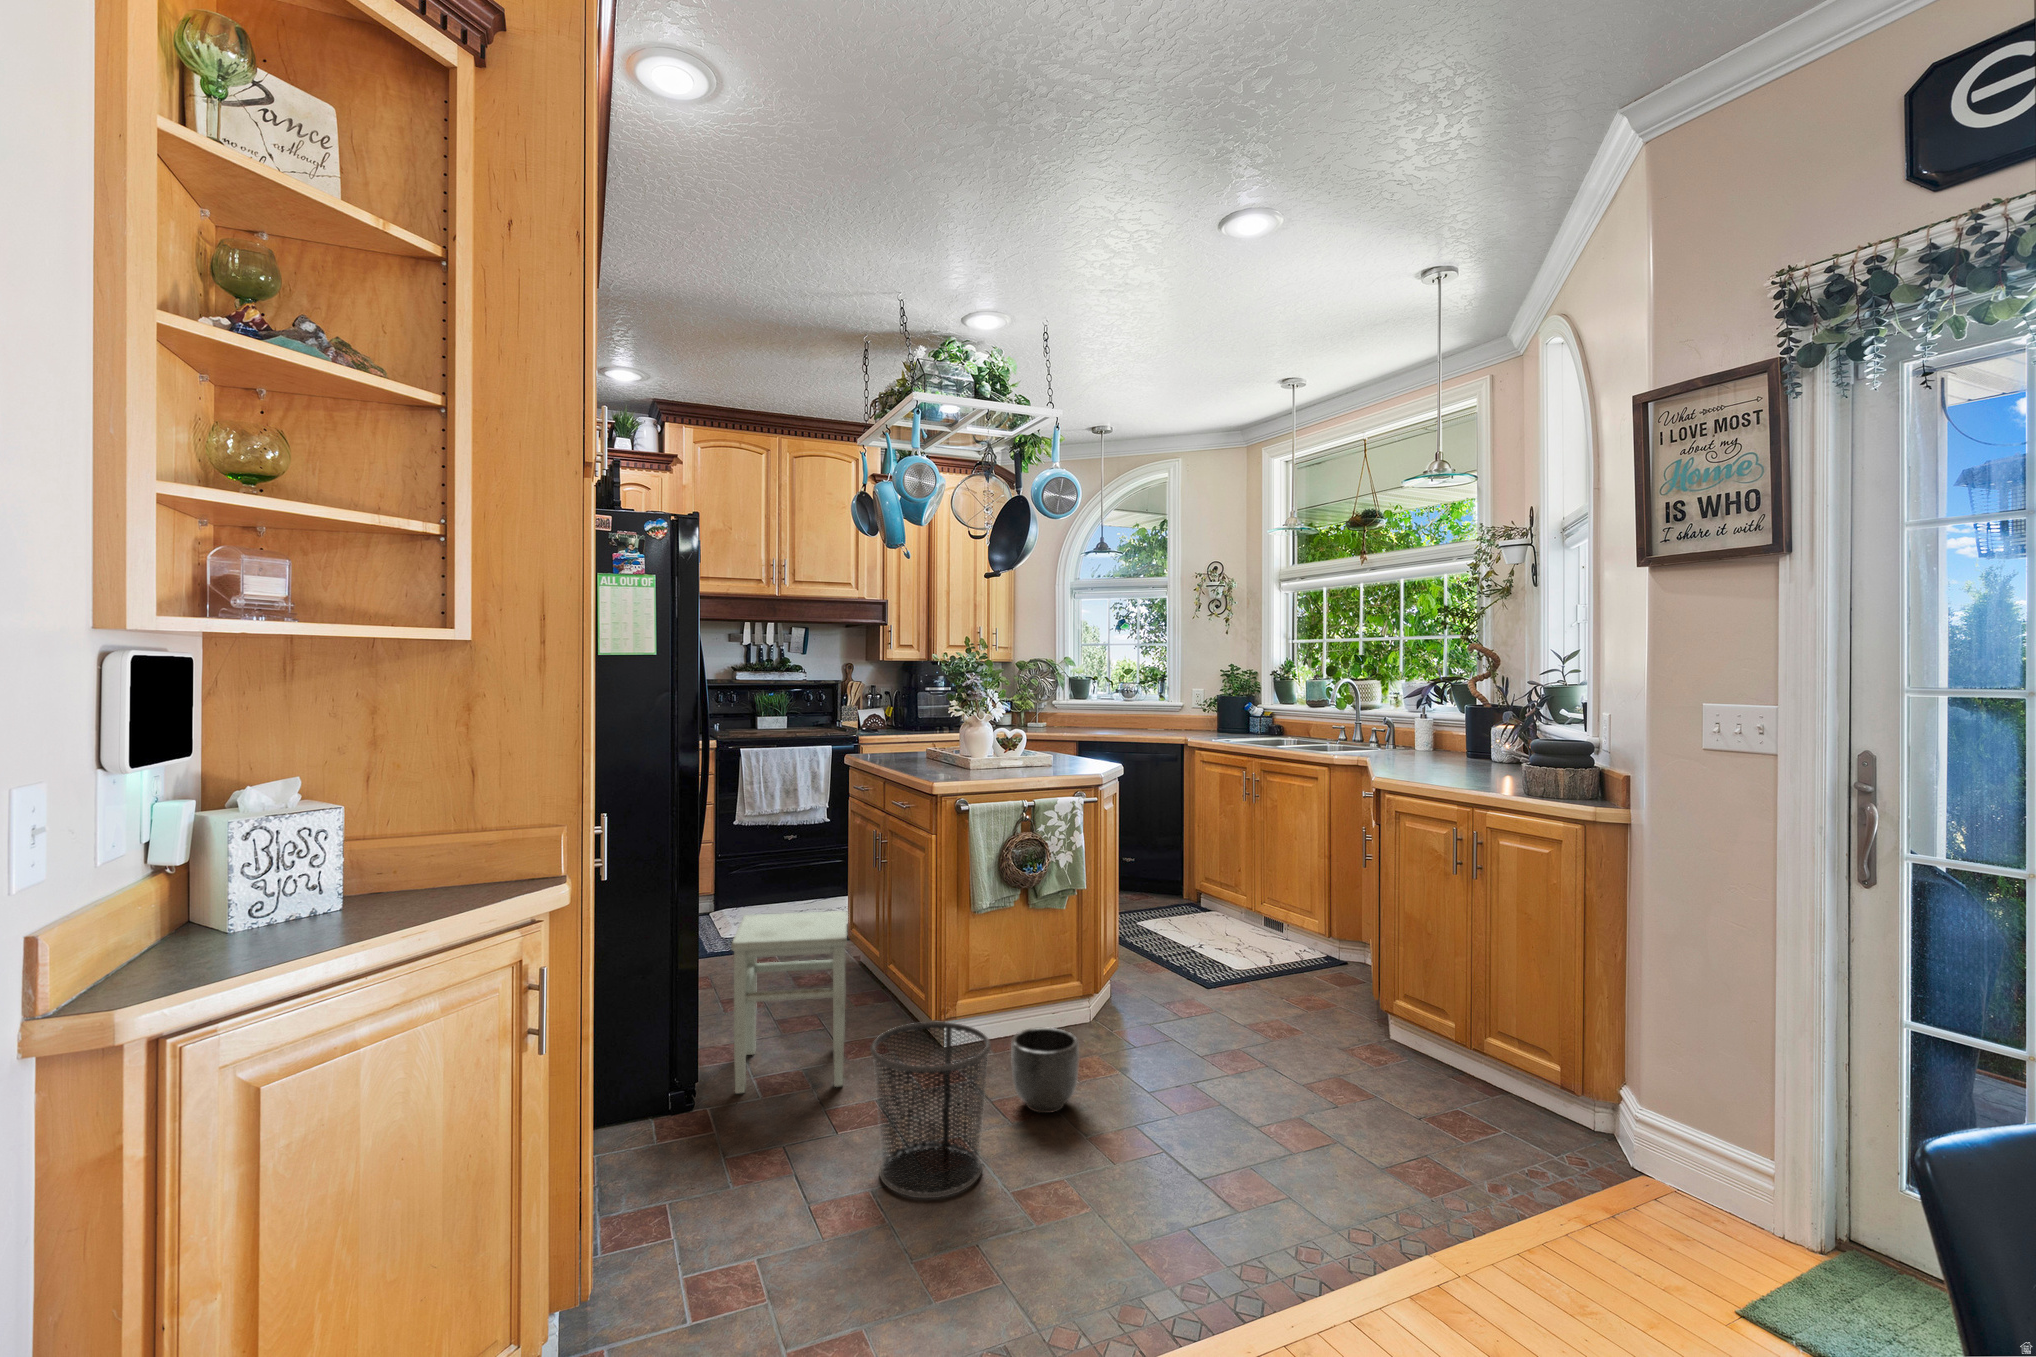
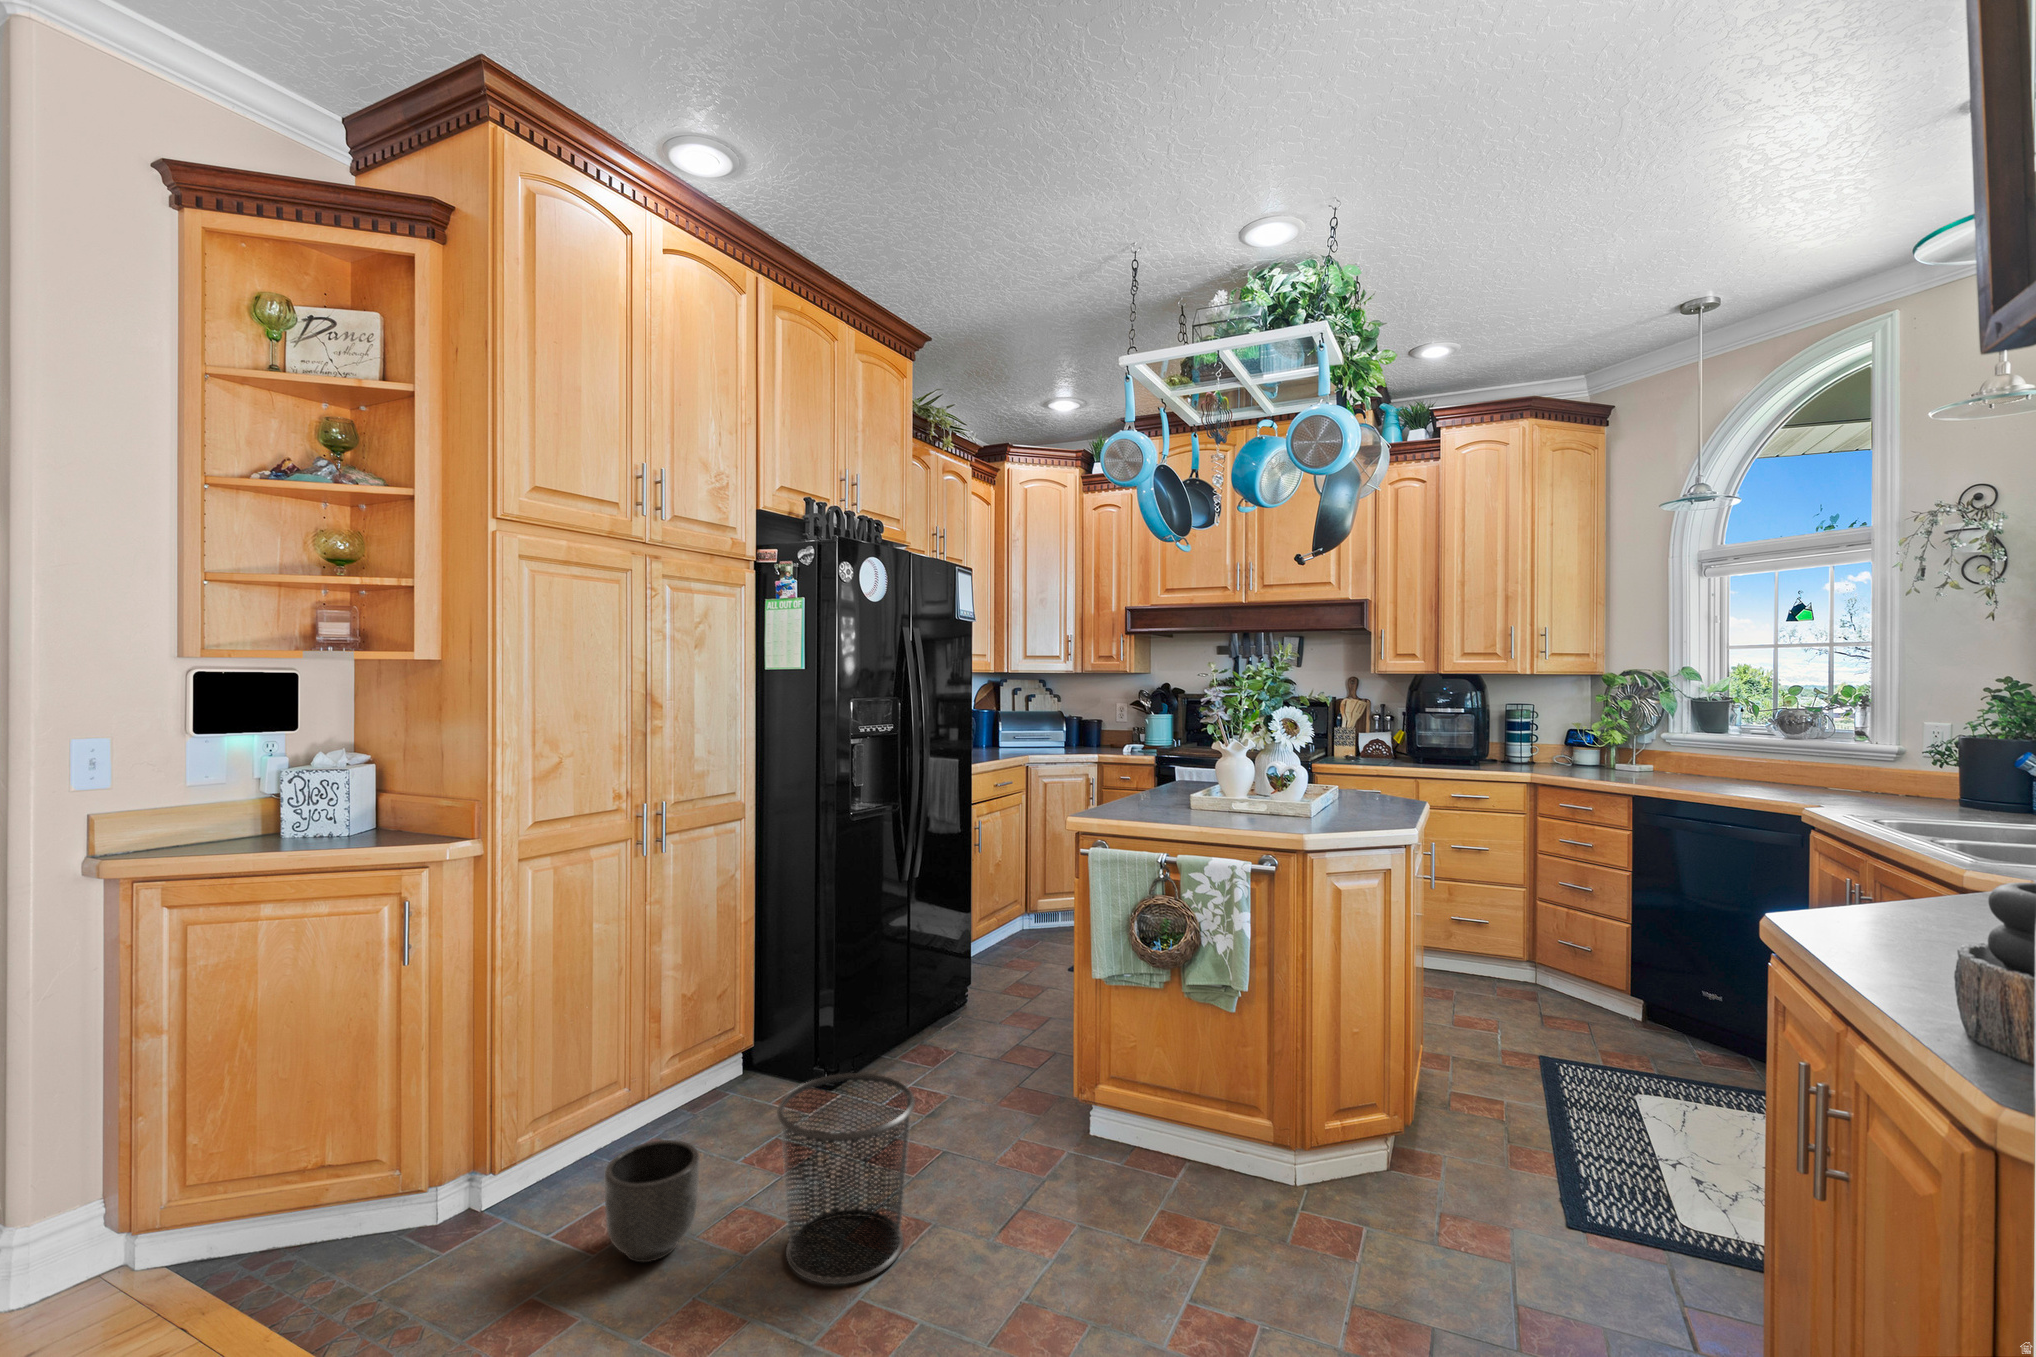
stool: present [731,911,848,1093] -> none [874,924,1026,1126]
planter: present [1011,1027,1079,1113] -> present [605,1140,700,1262]

